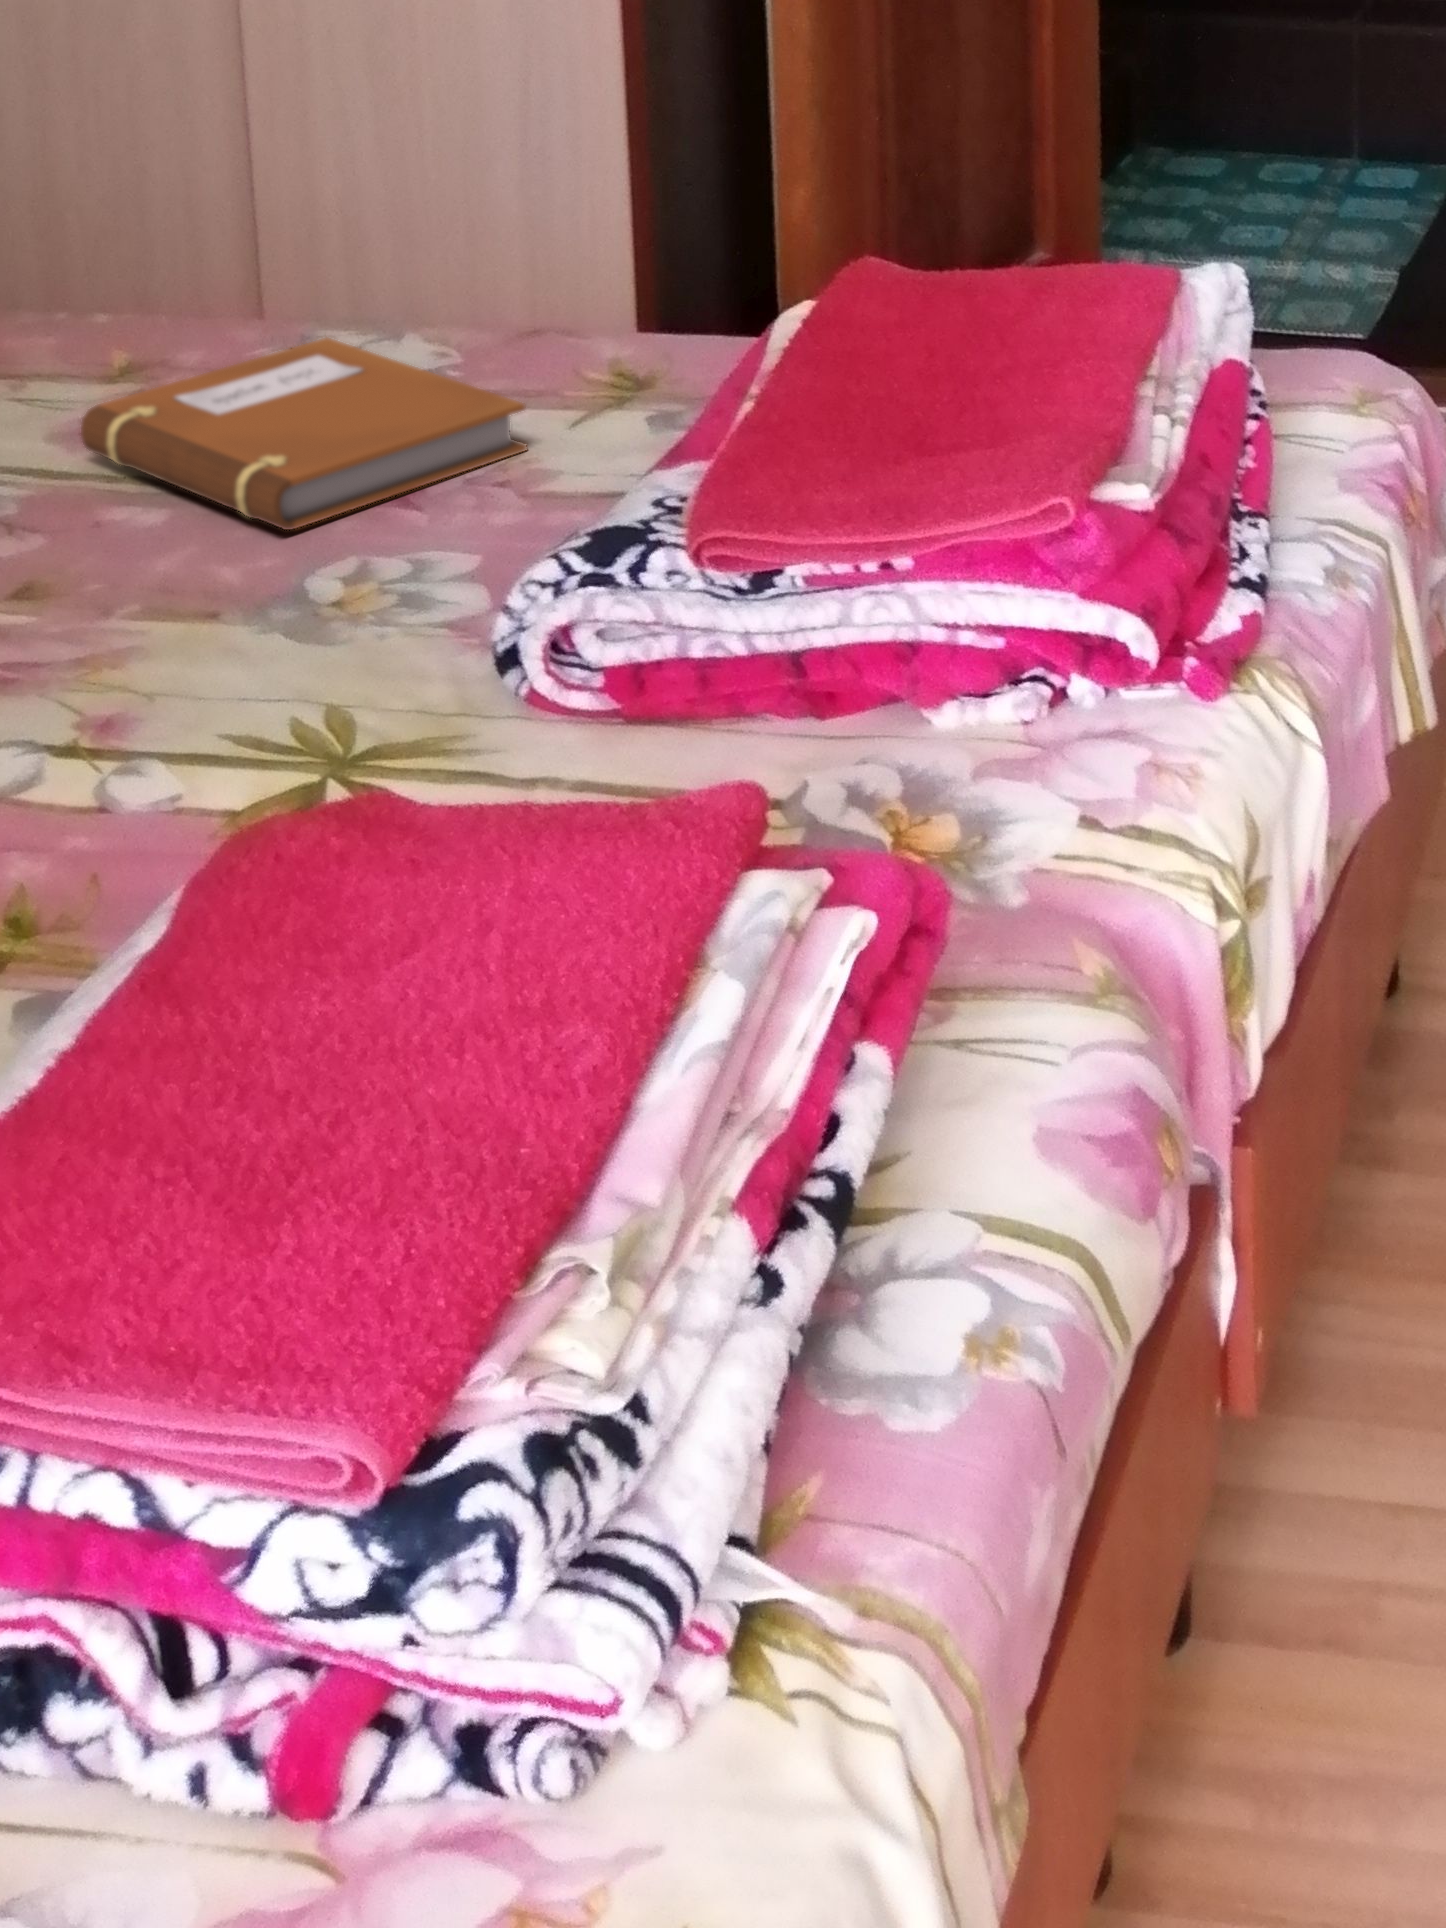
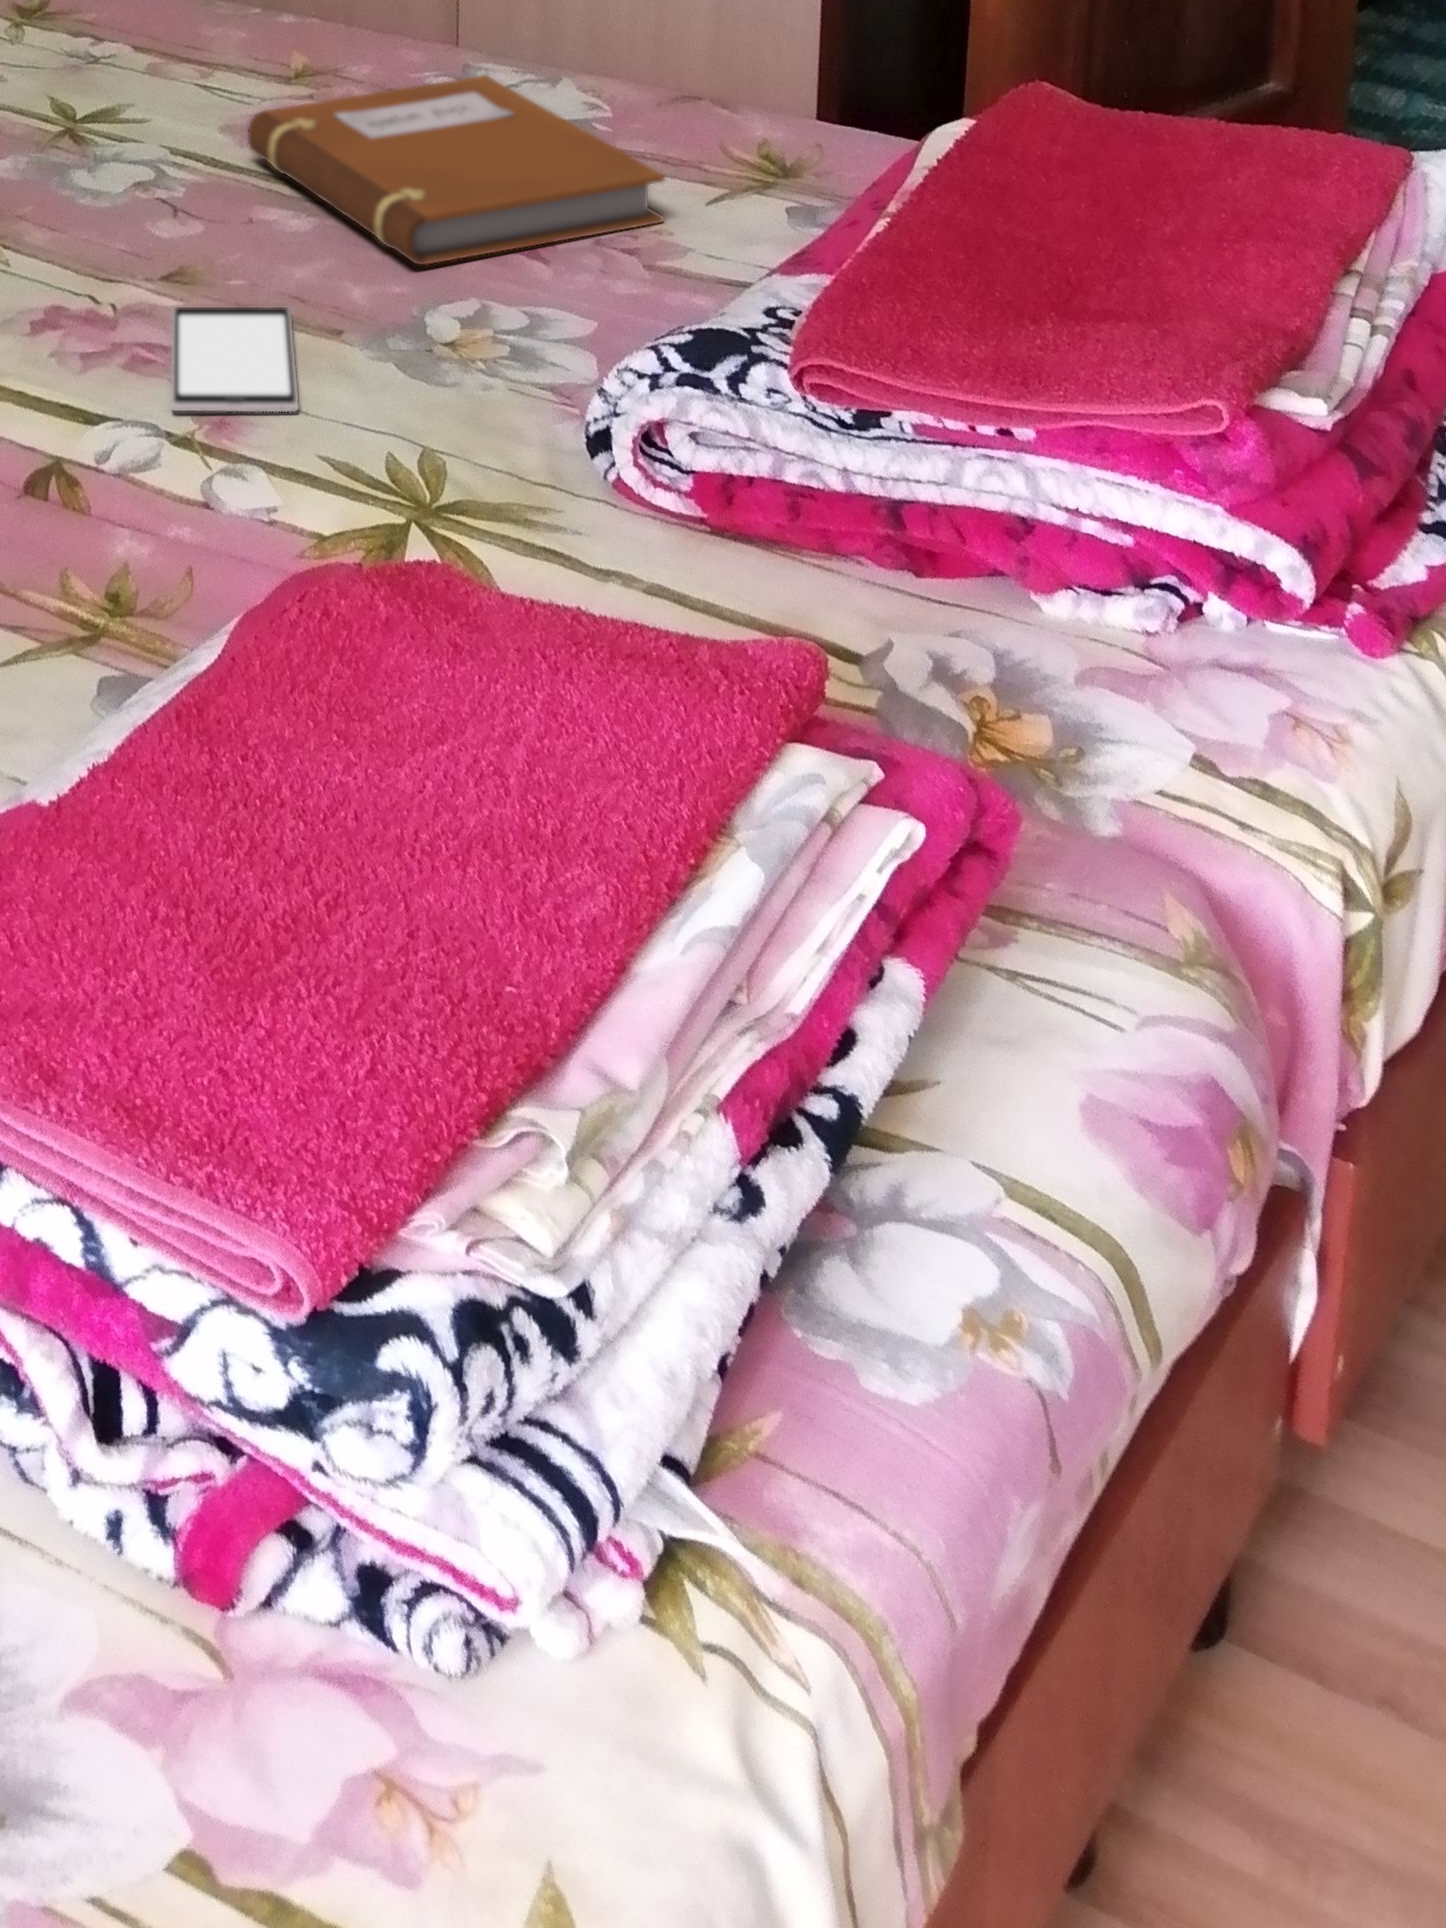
smartphone: none [28,595,187,718] -> present [171,307,298,412]

